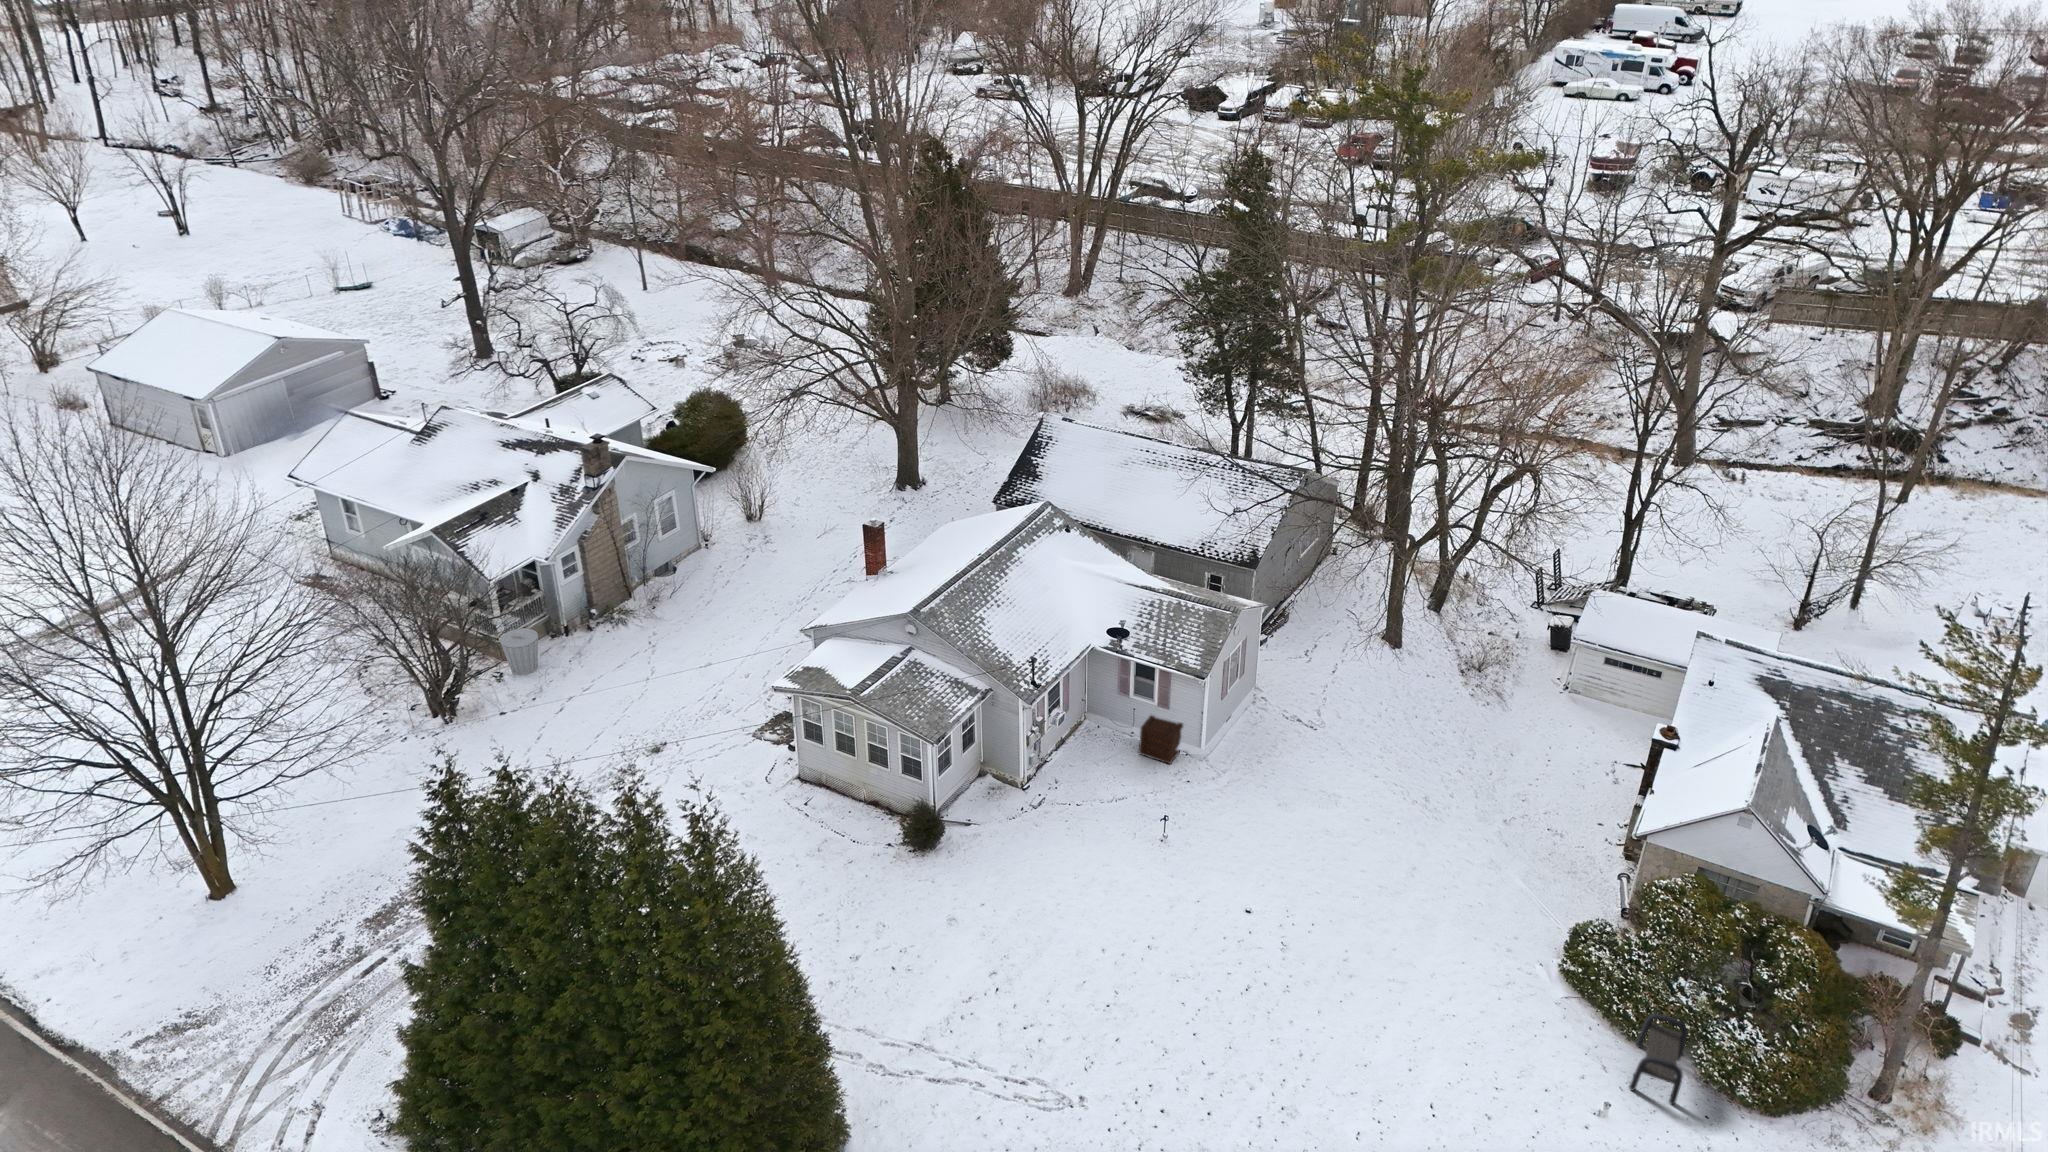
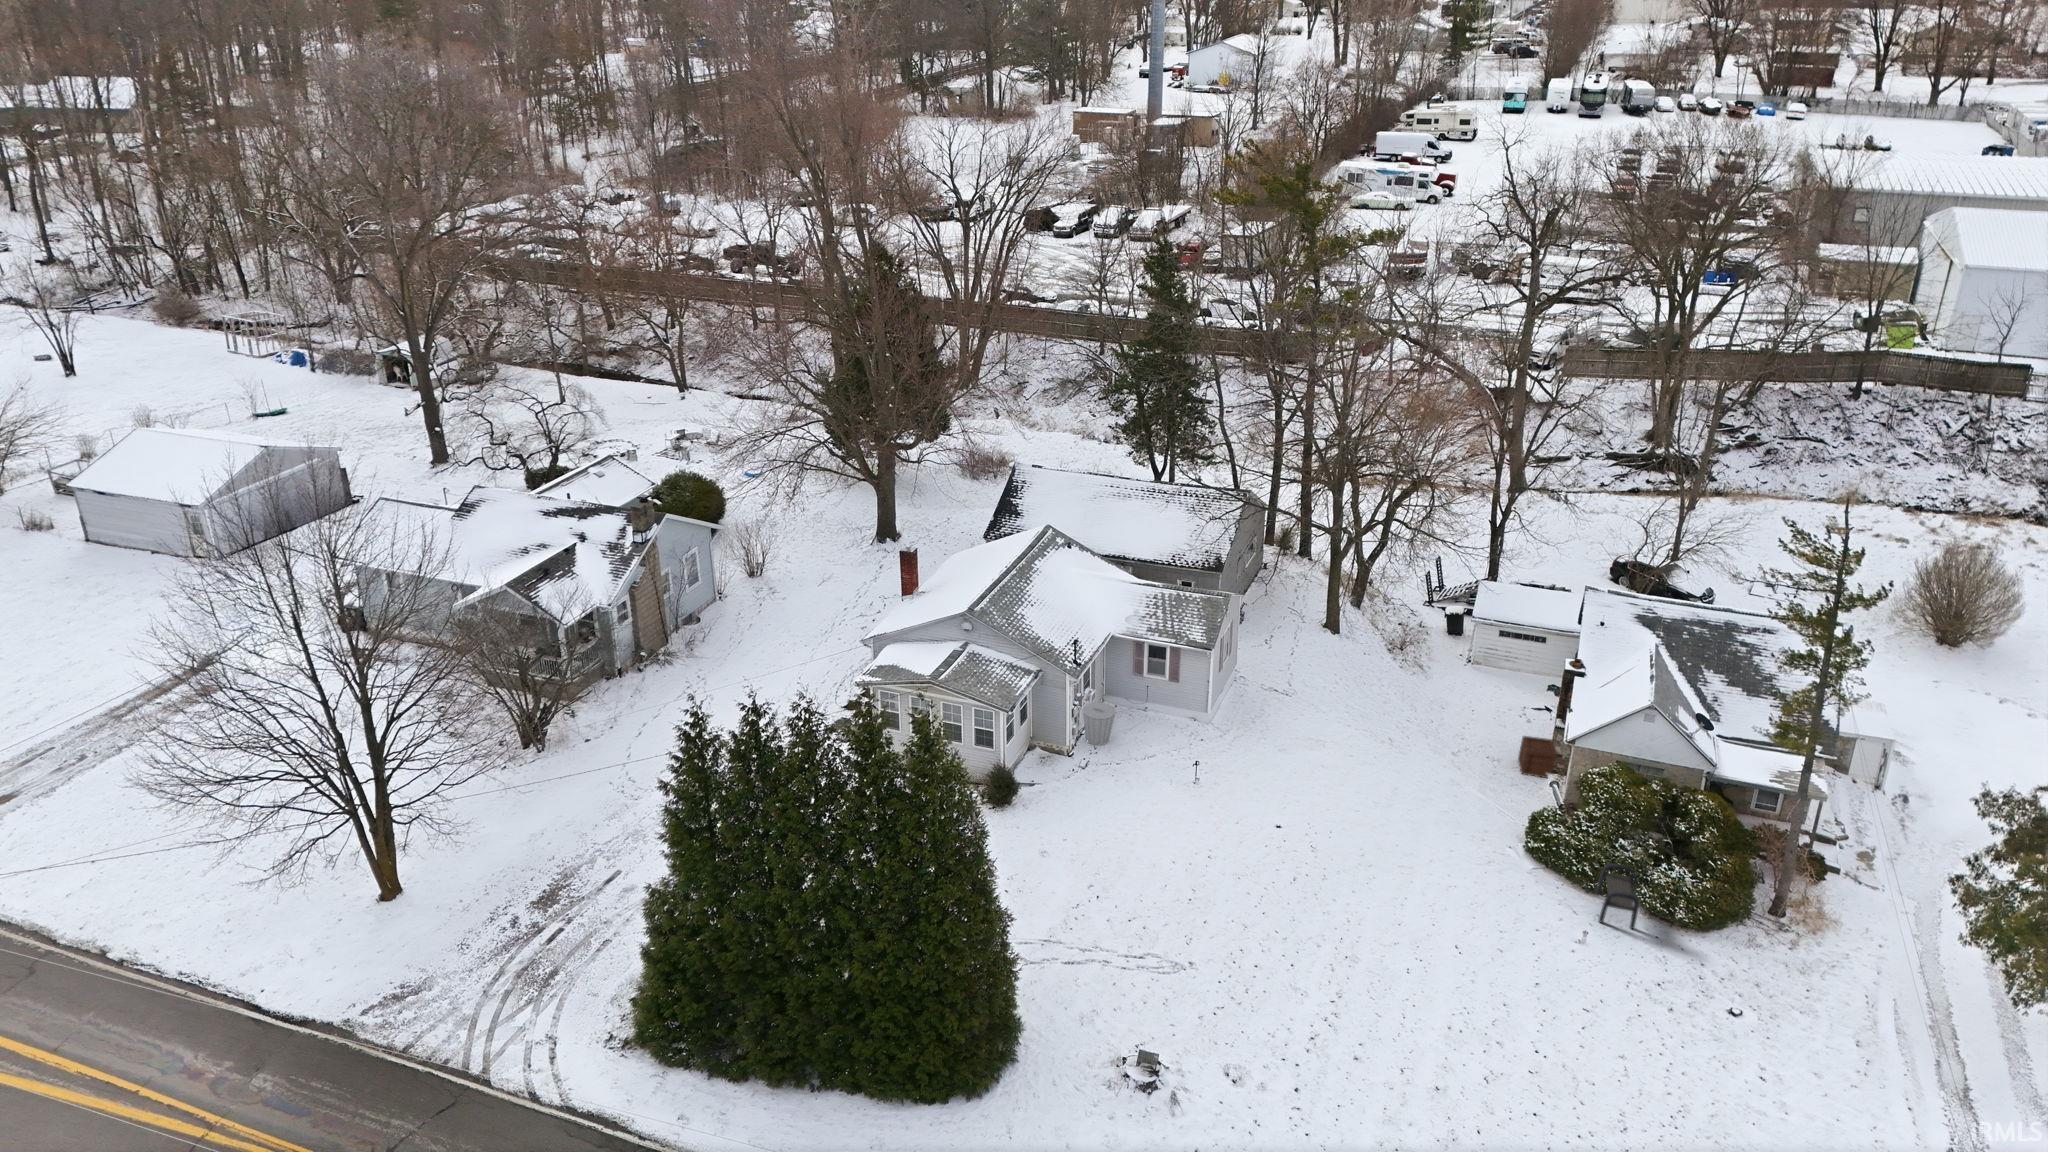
trash can: present [500,628,538,675] -> present [1082,702,1116,745]
wooden crate: present [1139,715,1183,764] -> present [1518,736,1556,778]

